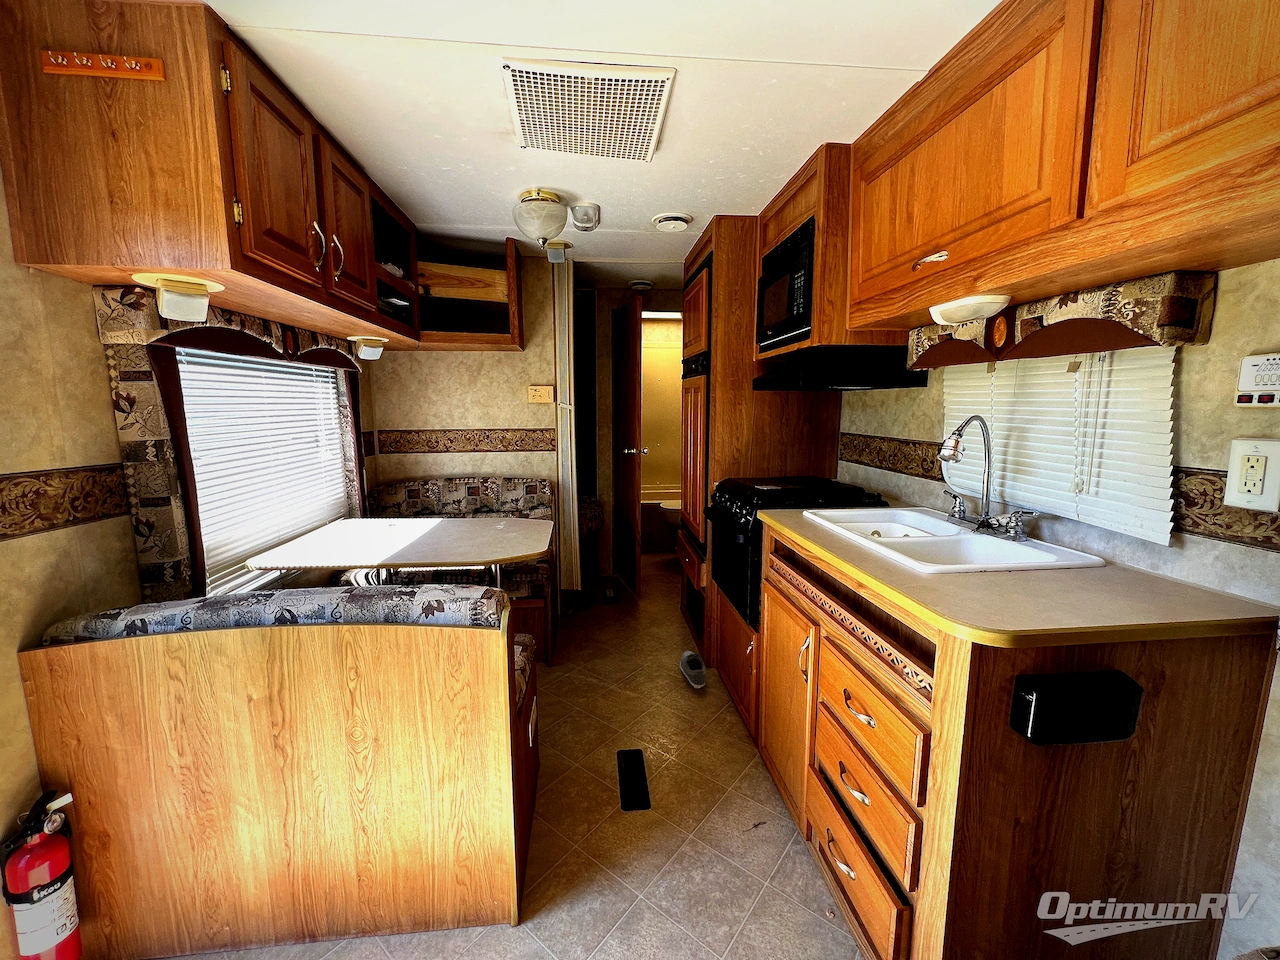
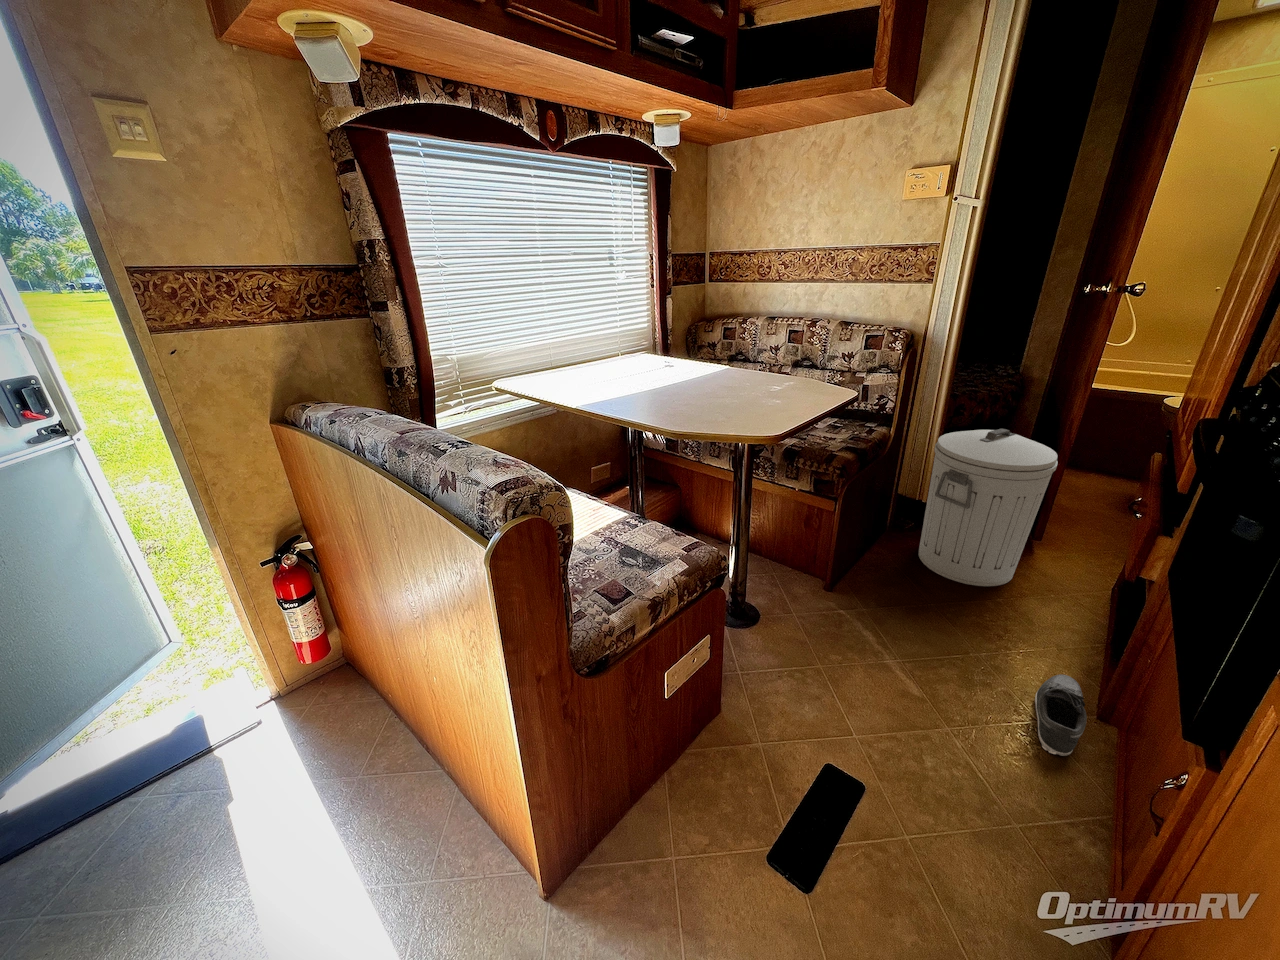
trash can: none [582,531,643,631] -> present [919,428,1058,586]

